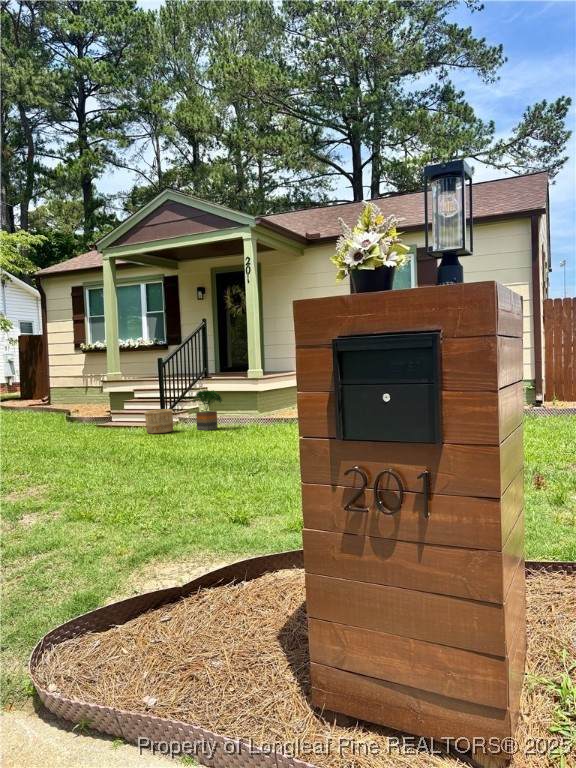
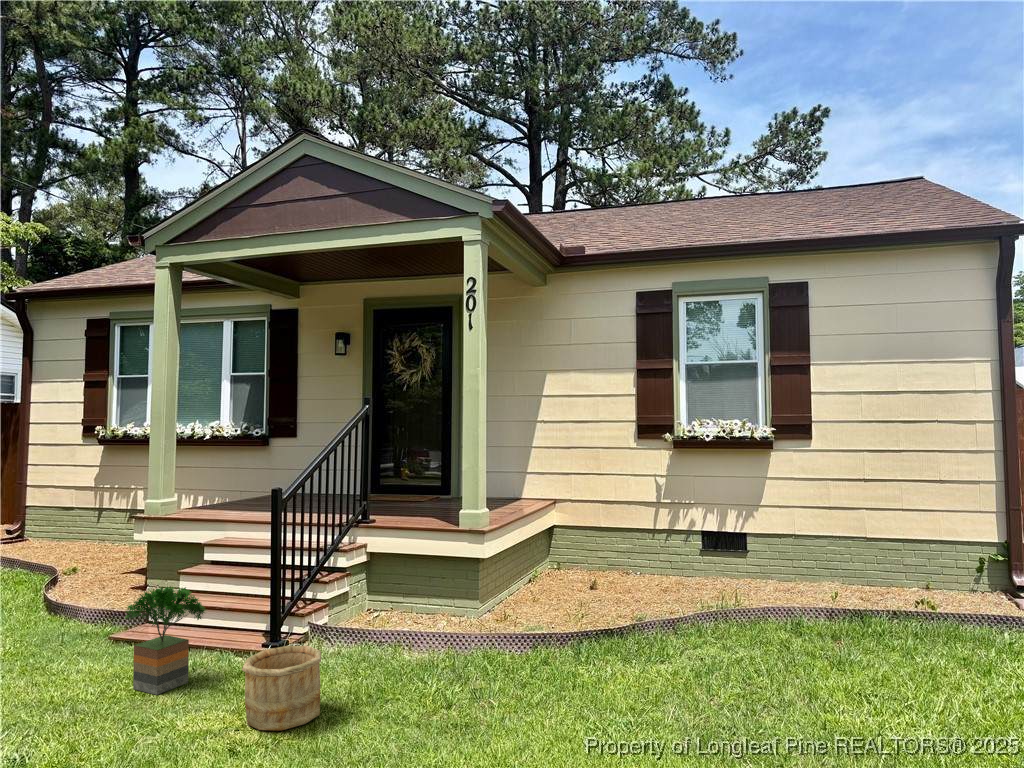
potted tree: present [193,390,222,430] -> present [125,586,206,695]

